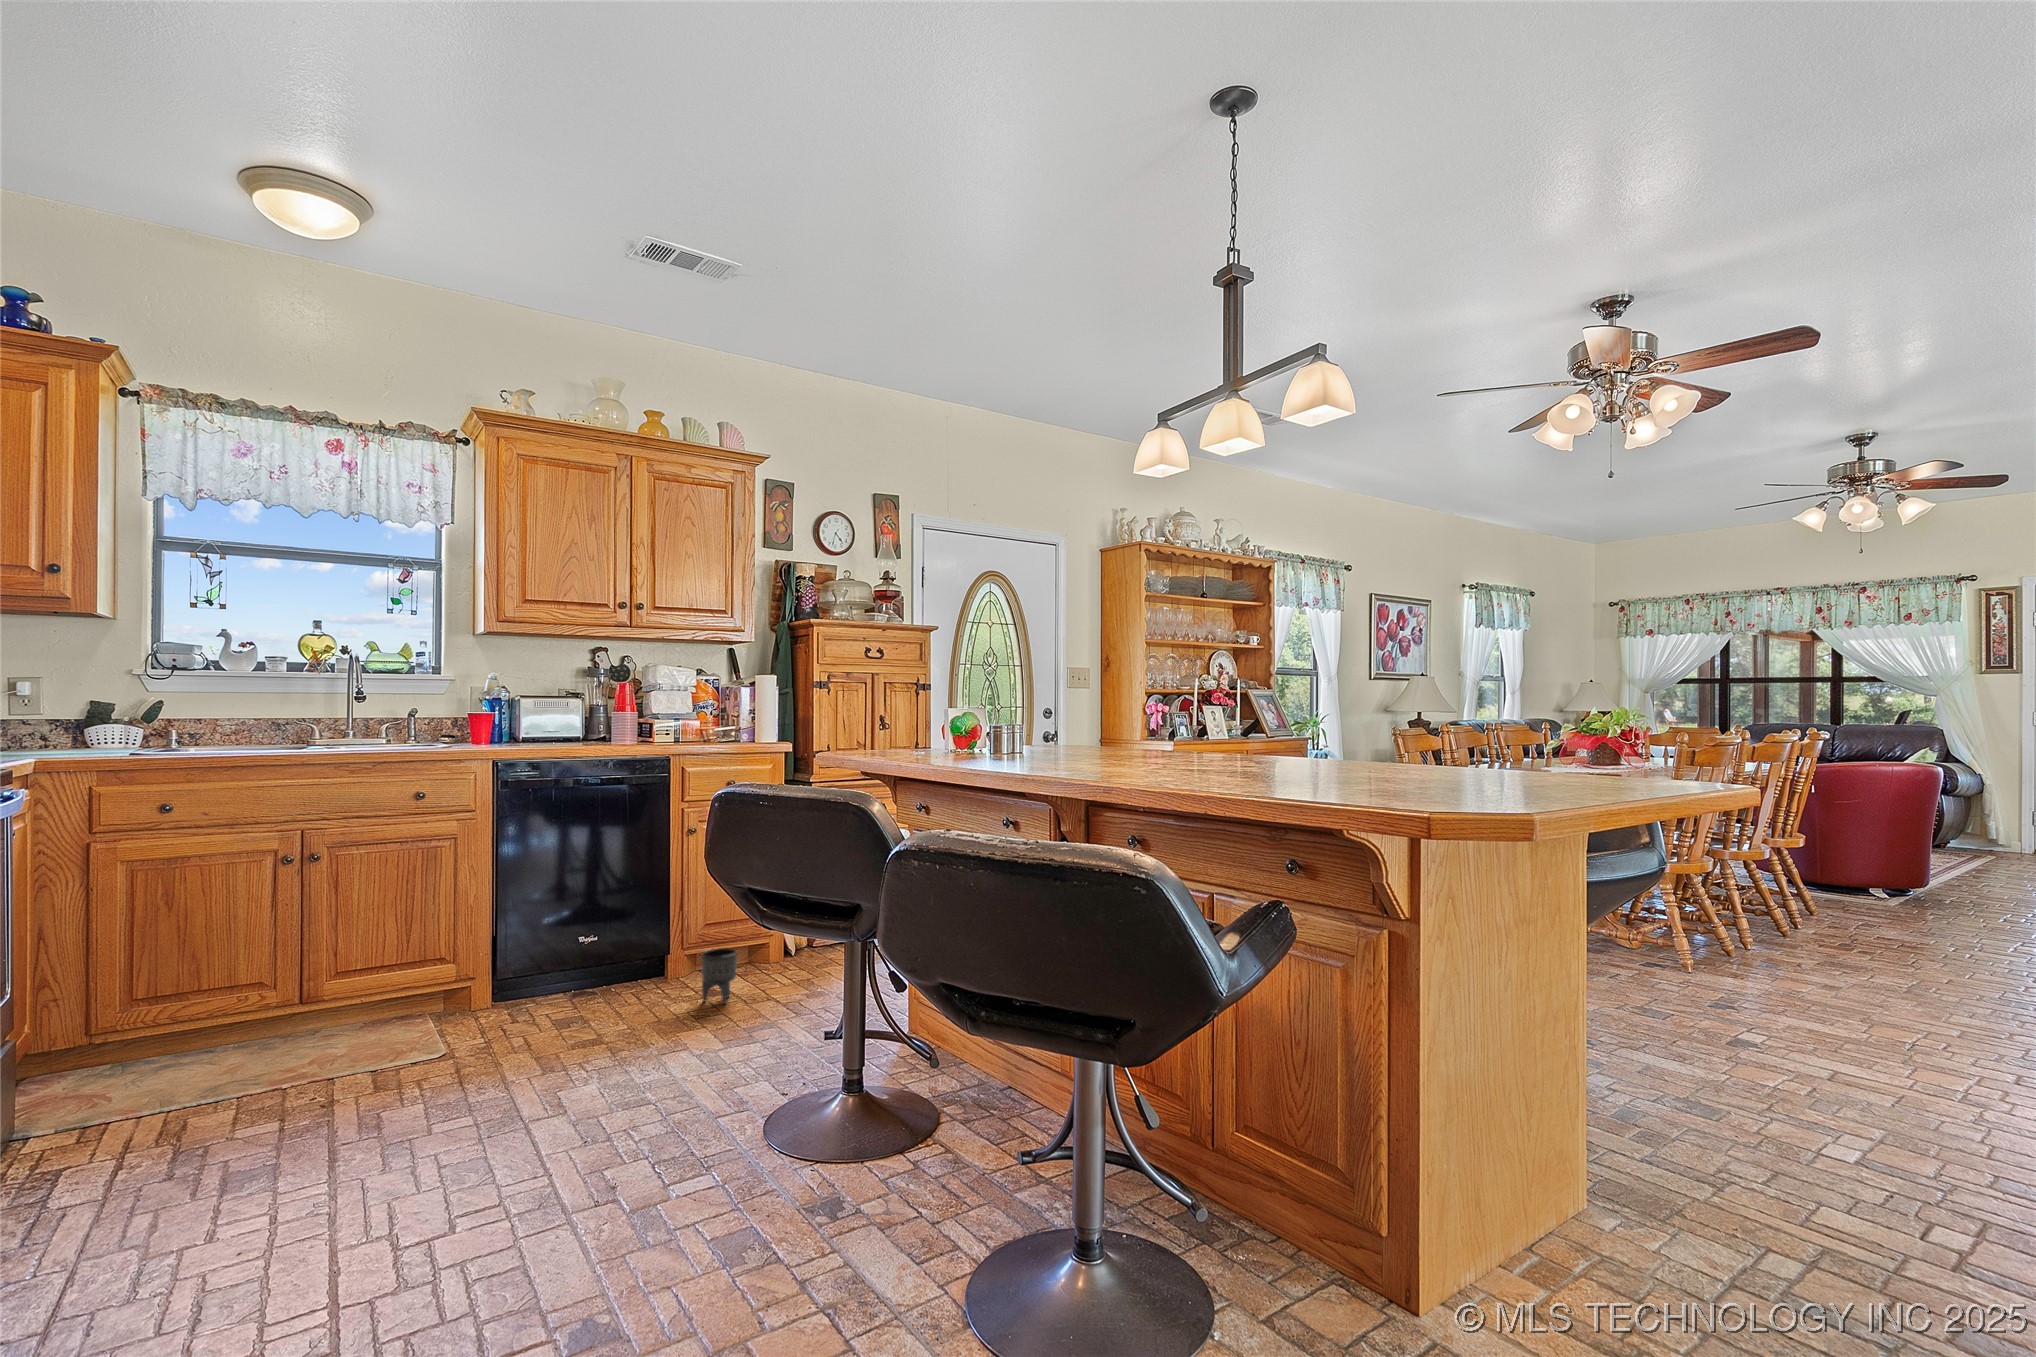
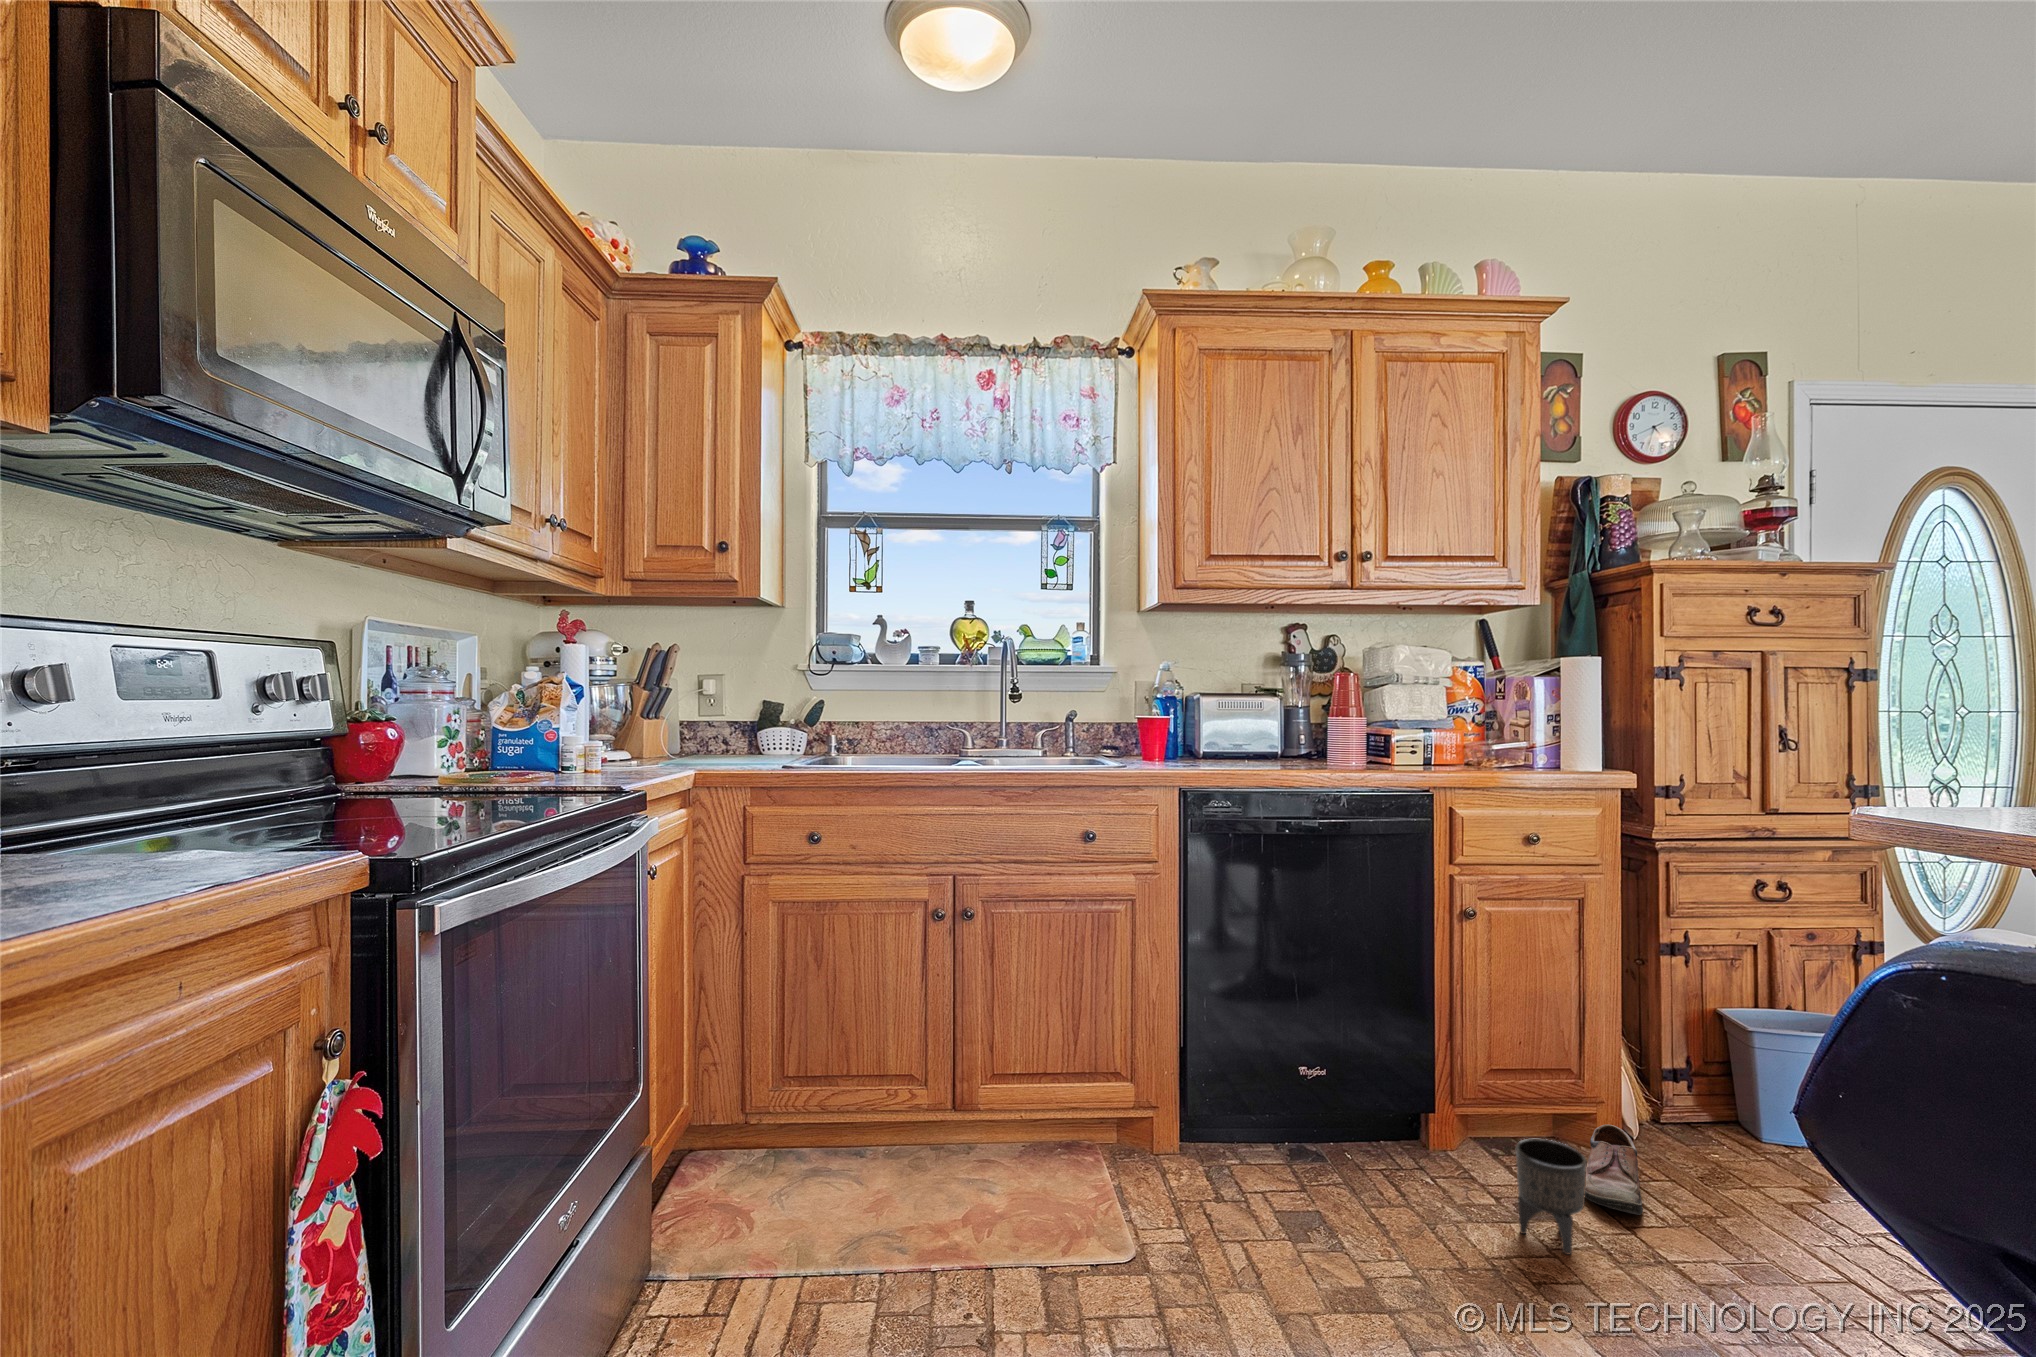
shoe: none [747,946,783,983] -> present [1585,1125,1643,1215]

